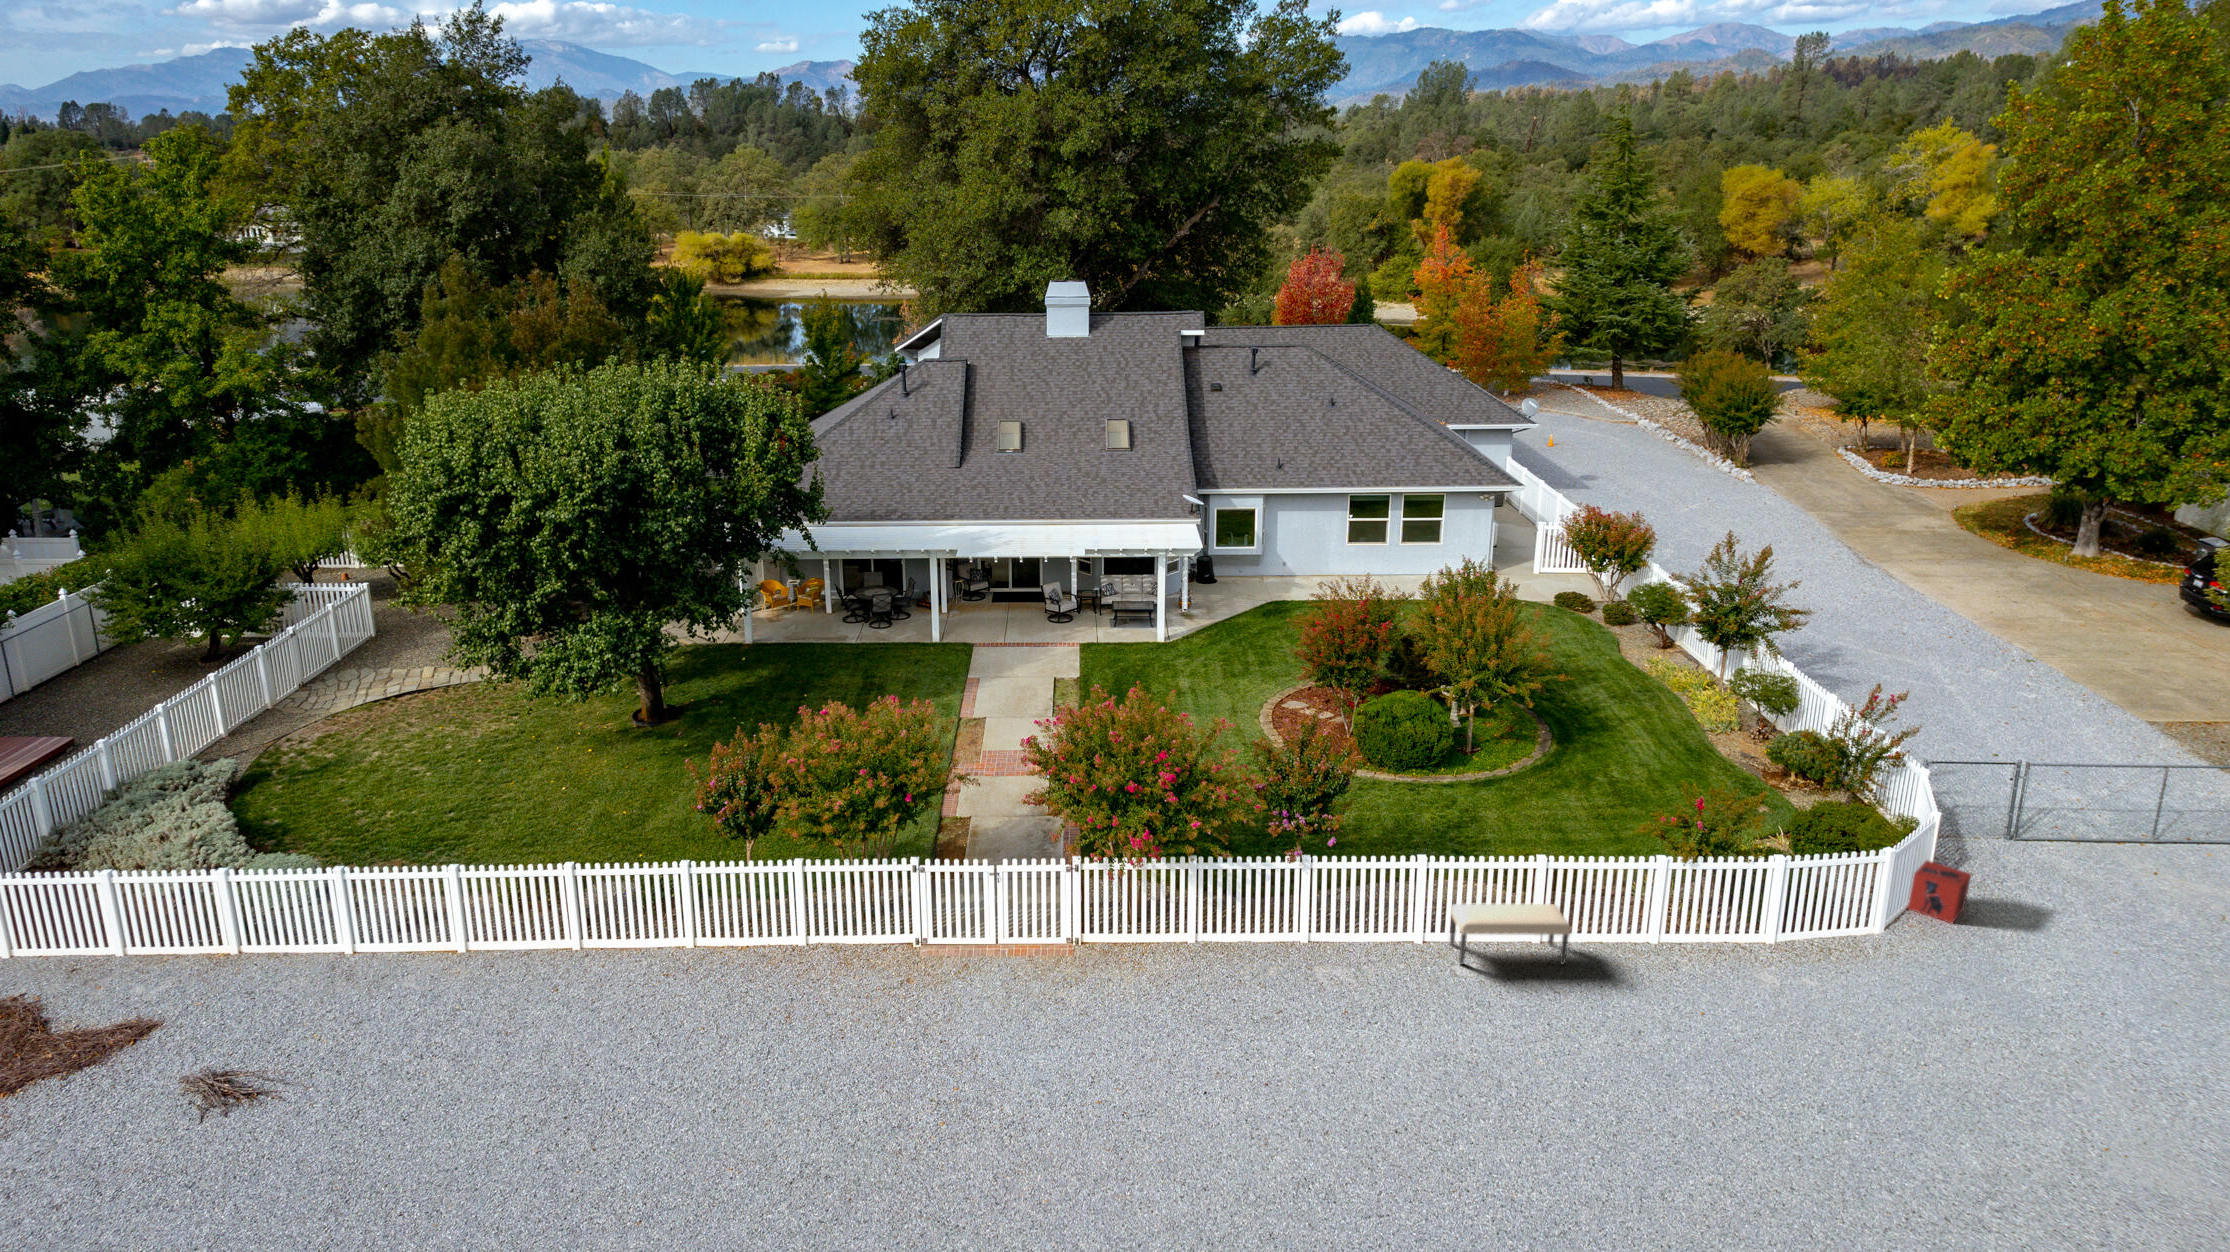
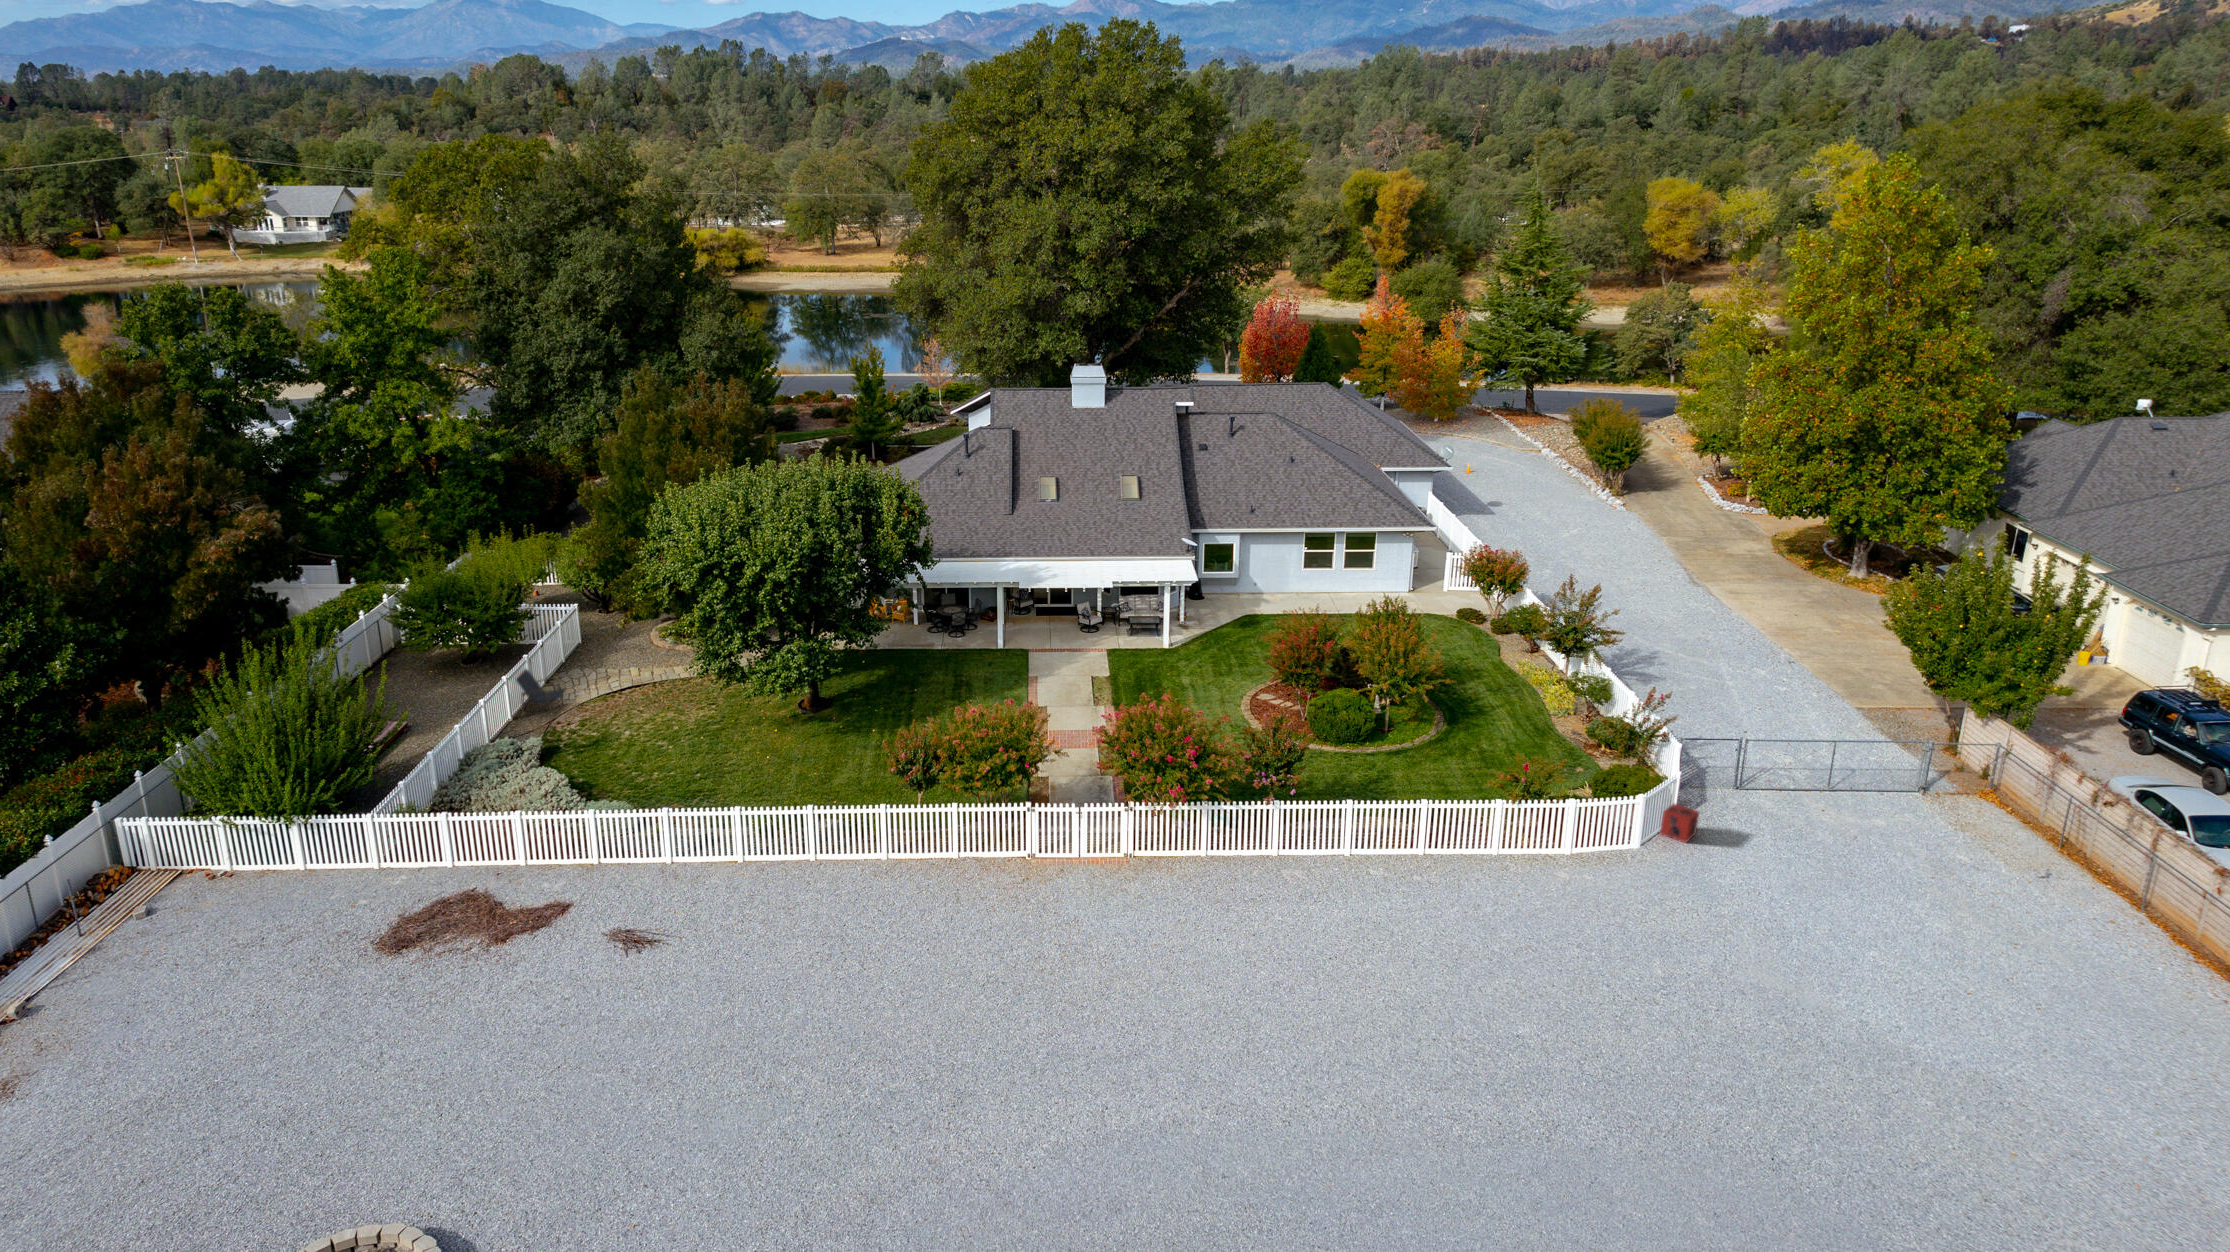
lounge chair: none [241,664,320,730] -> present [516,669,565,713]
bench: present [1450,904,1571,965] -> none [1367,831,1441,868]

